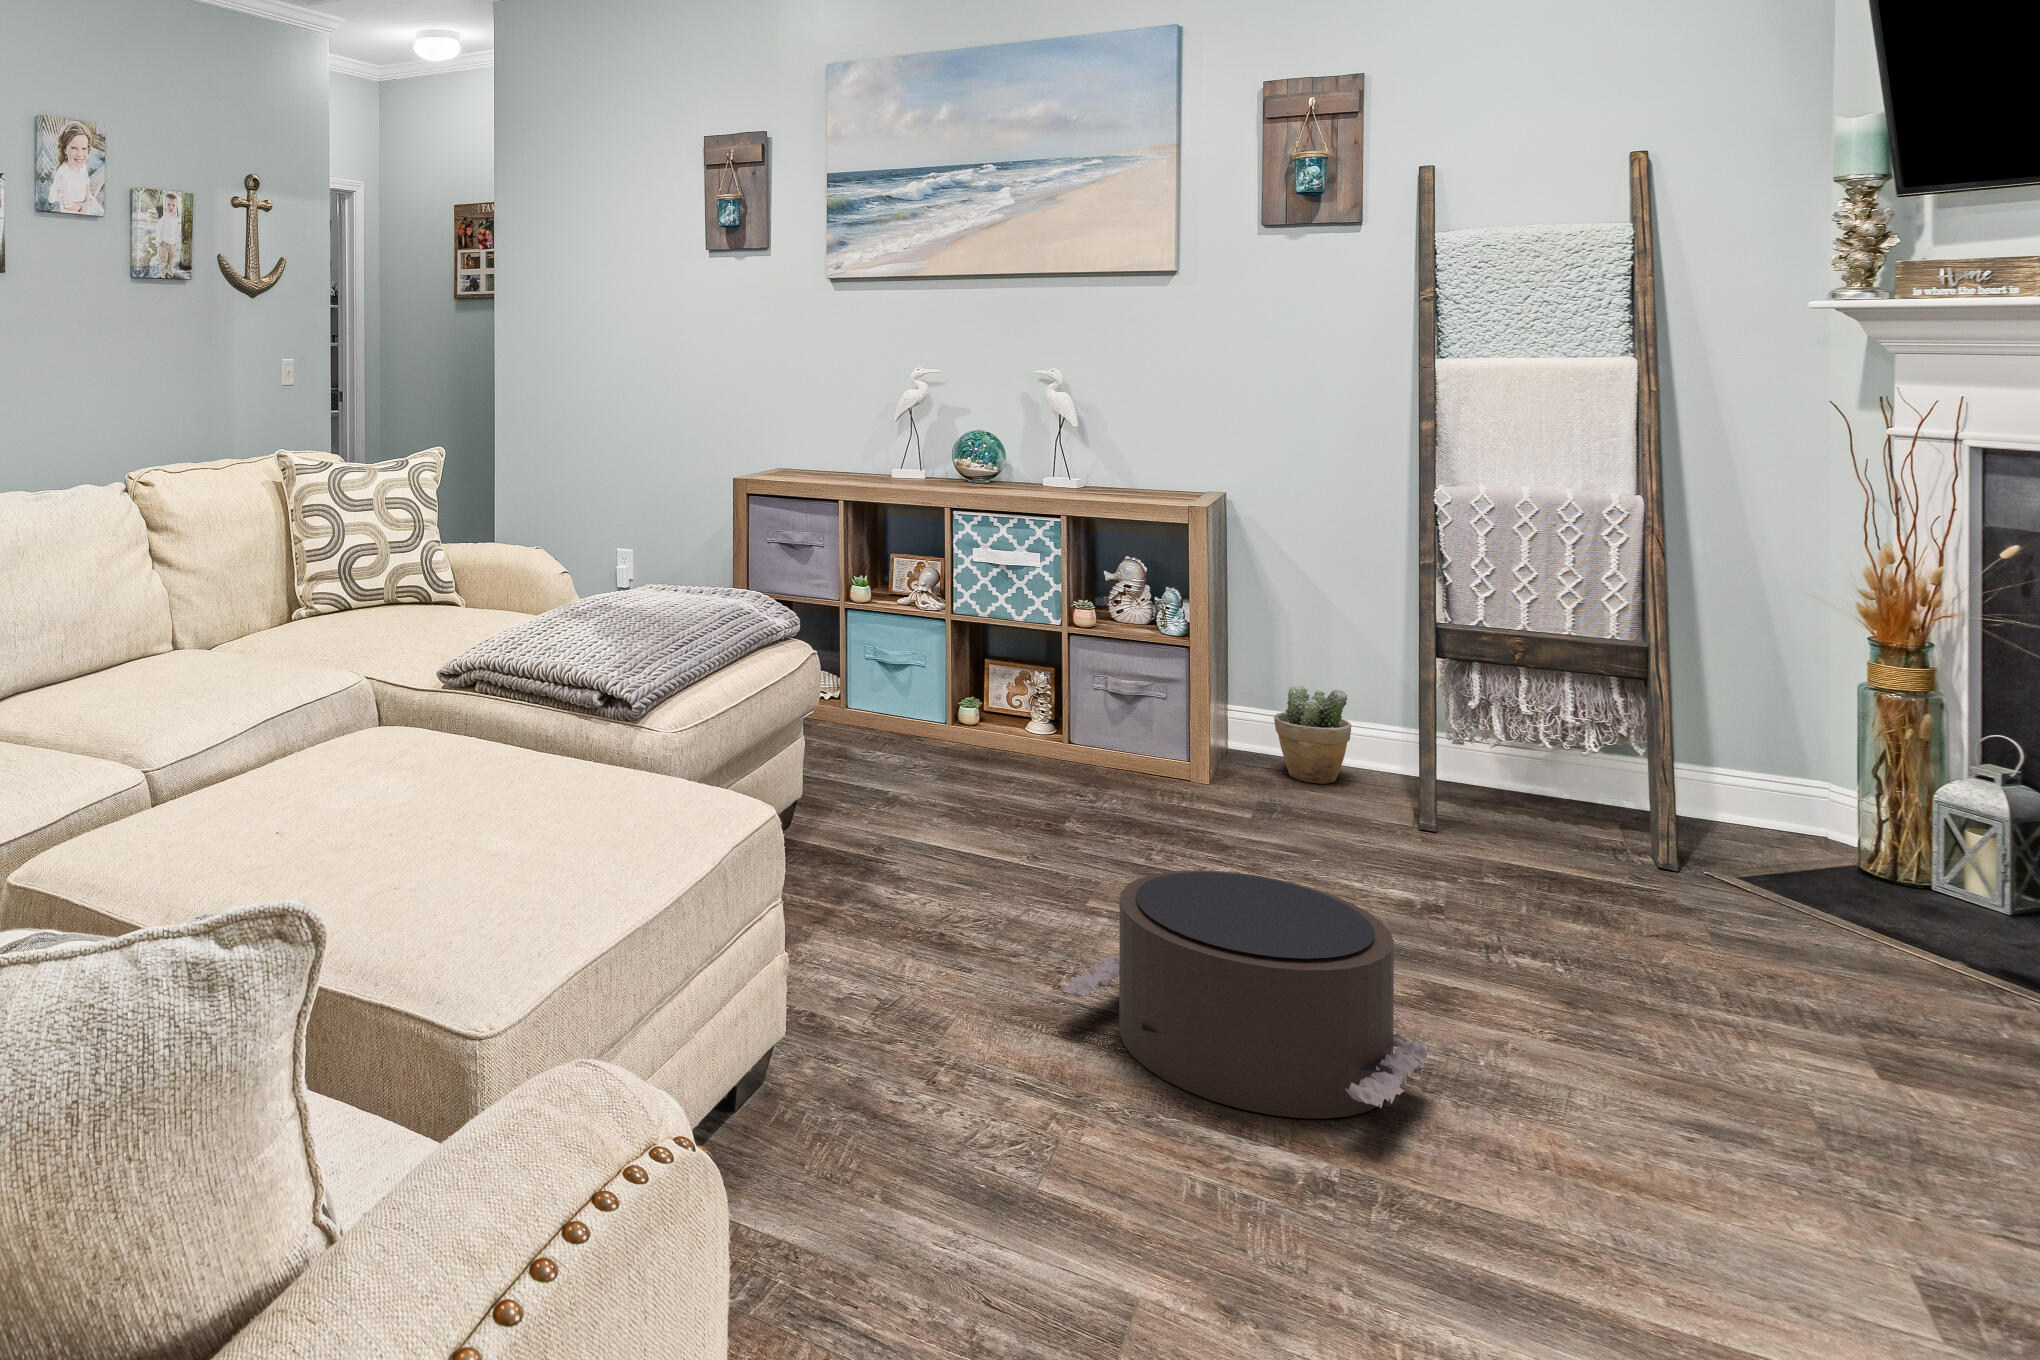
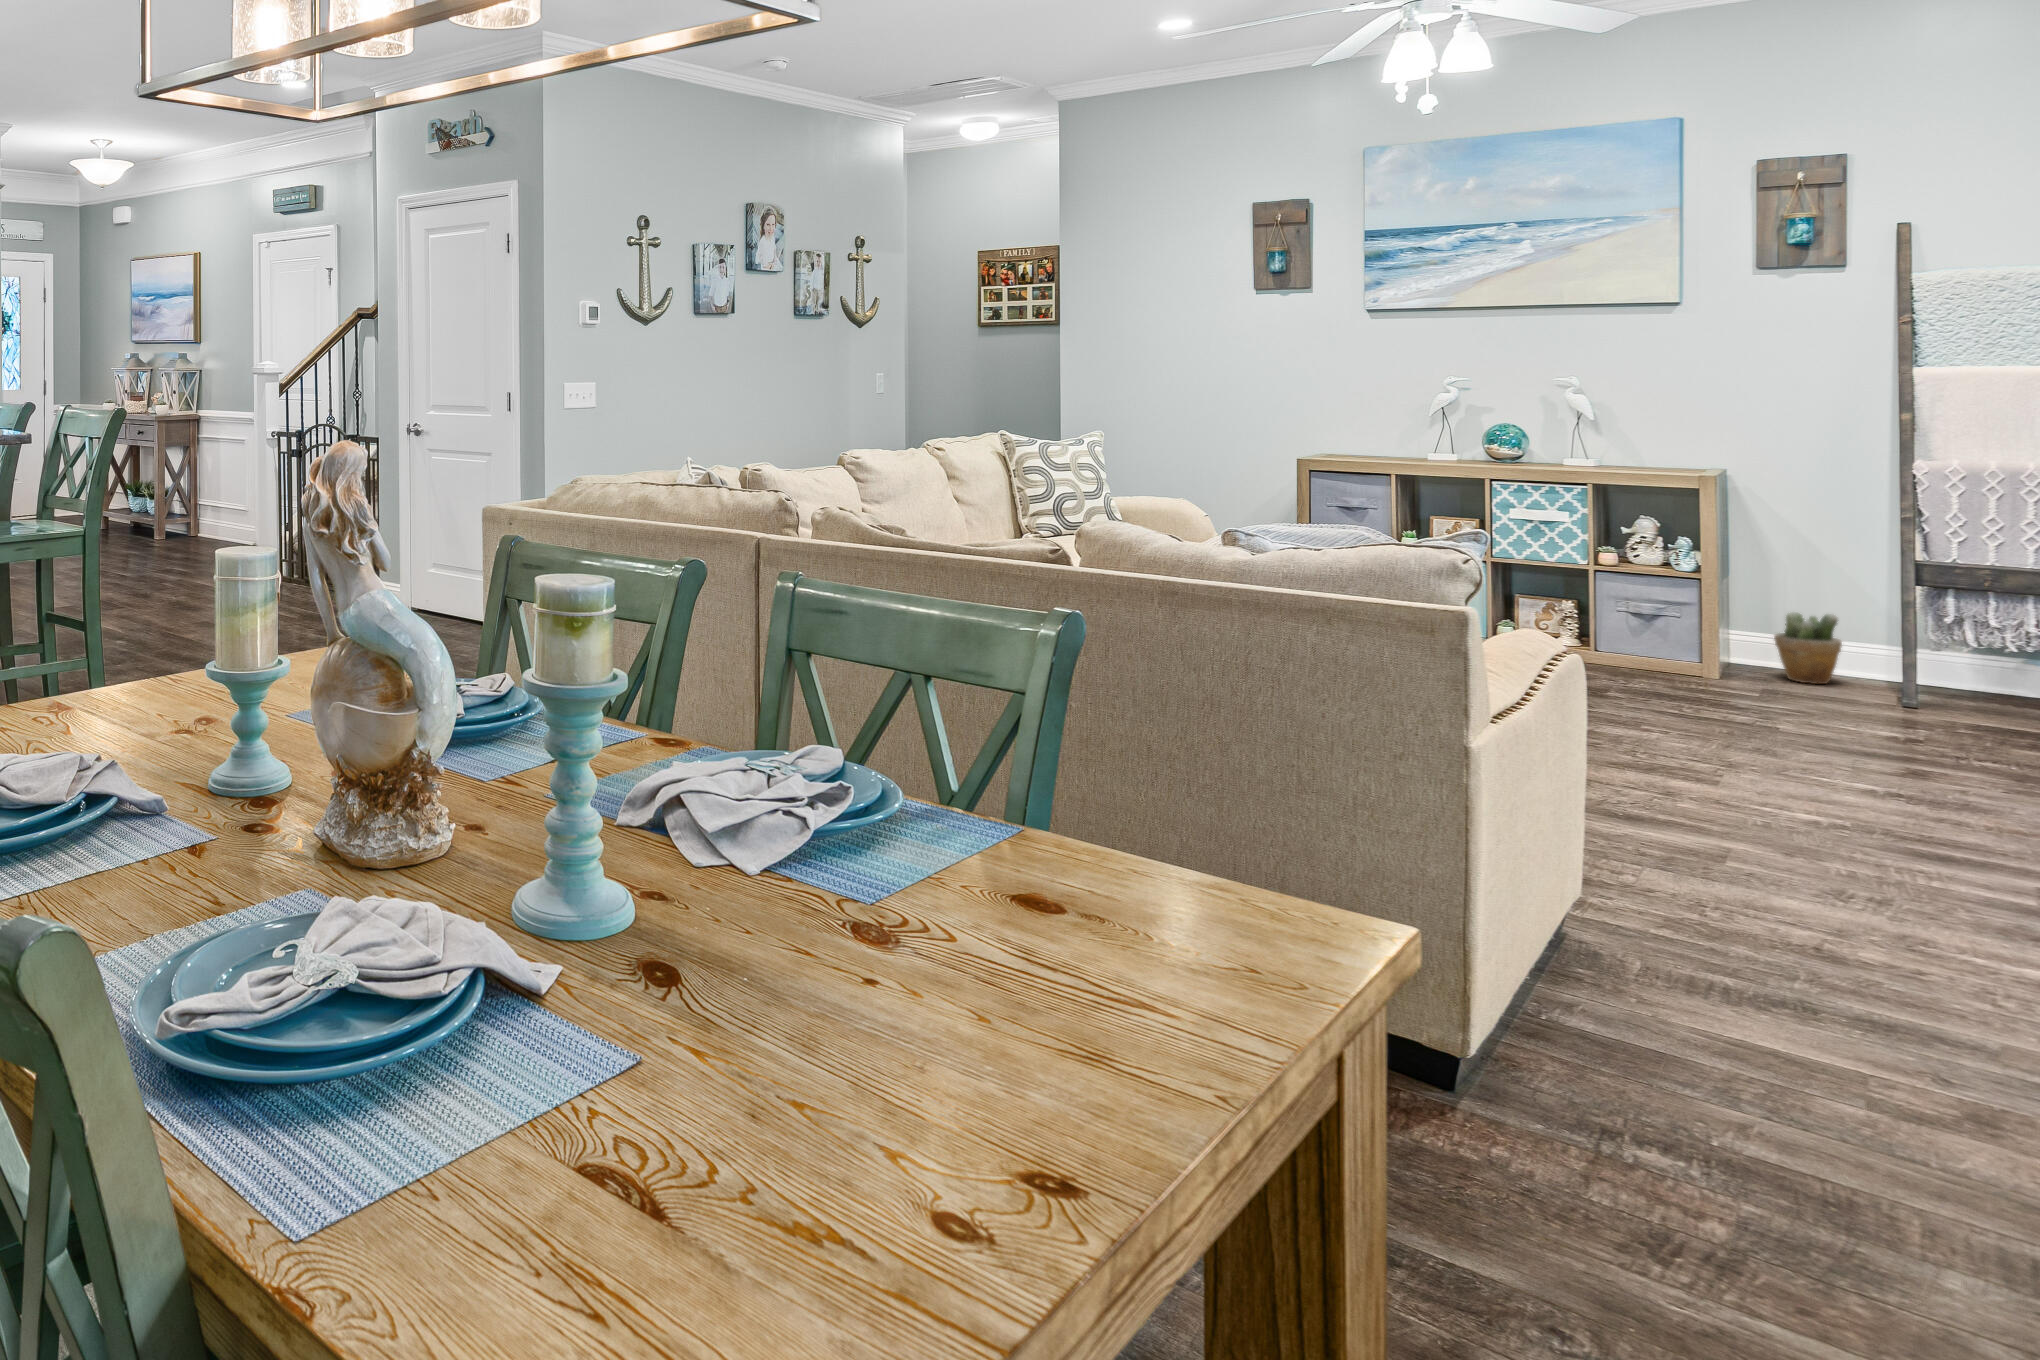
pouf: present [1063,871,1432,1119] -> none [1650,687,1918,812]

